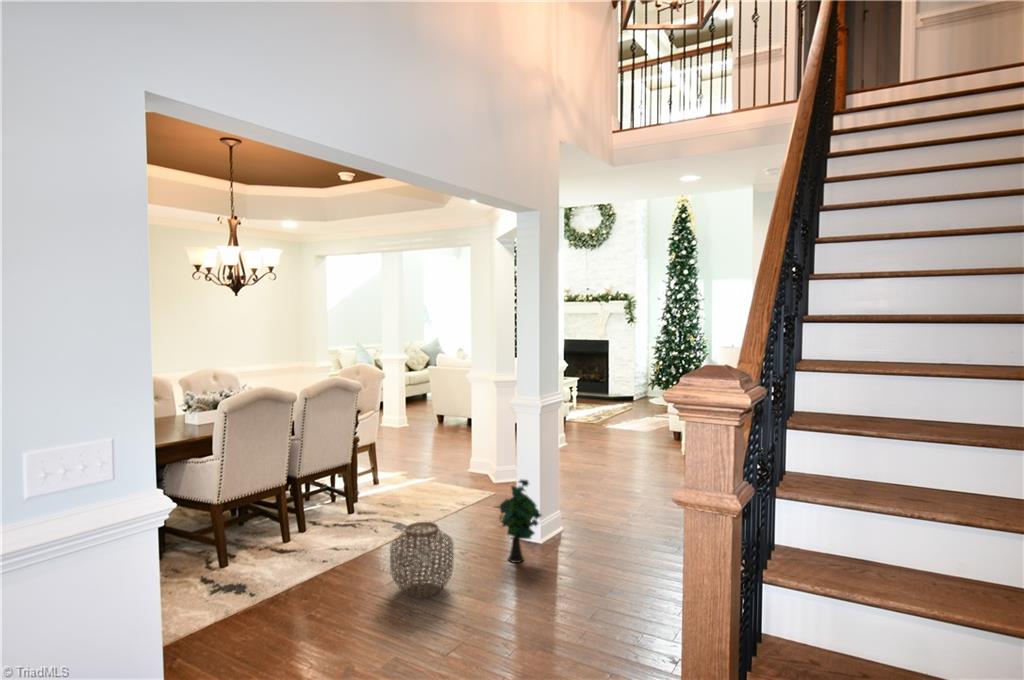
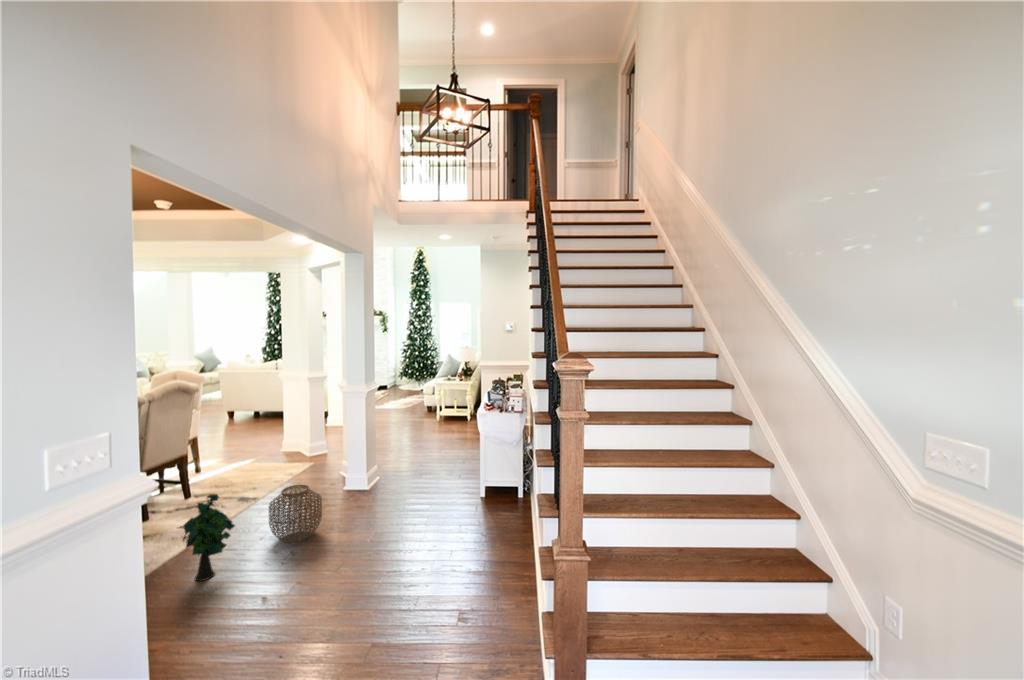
decorative plant: present [497,480,541,563] -> present [179,494,235,581]

